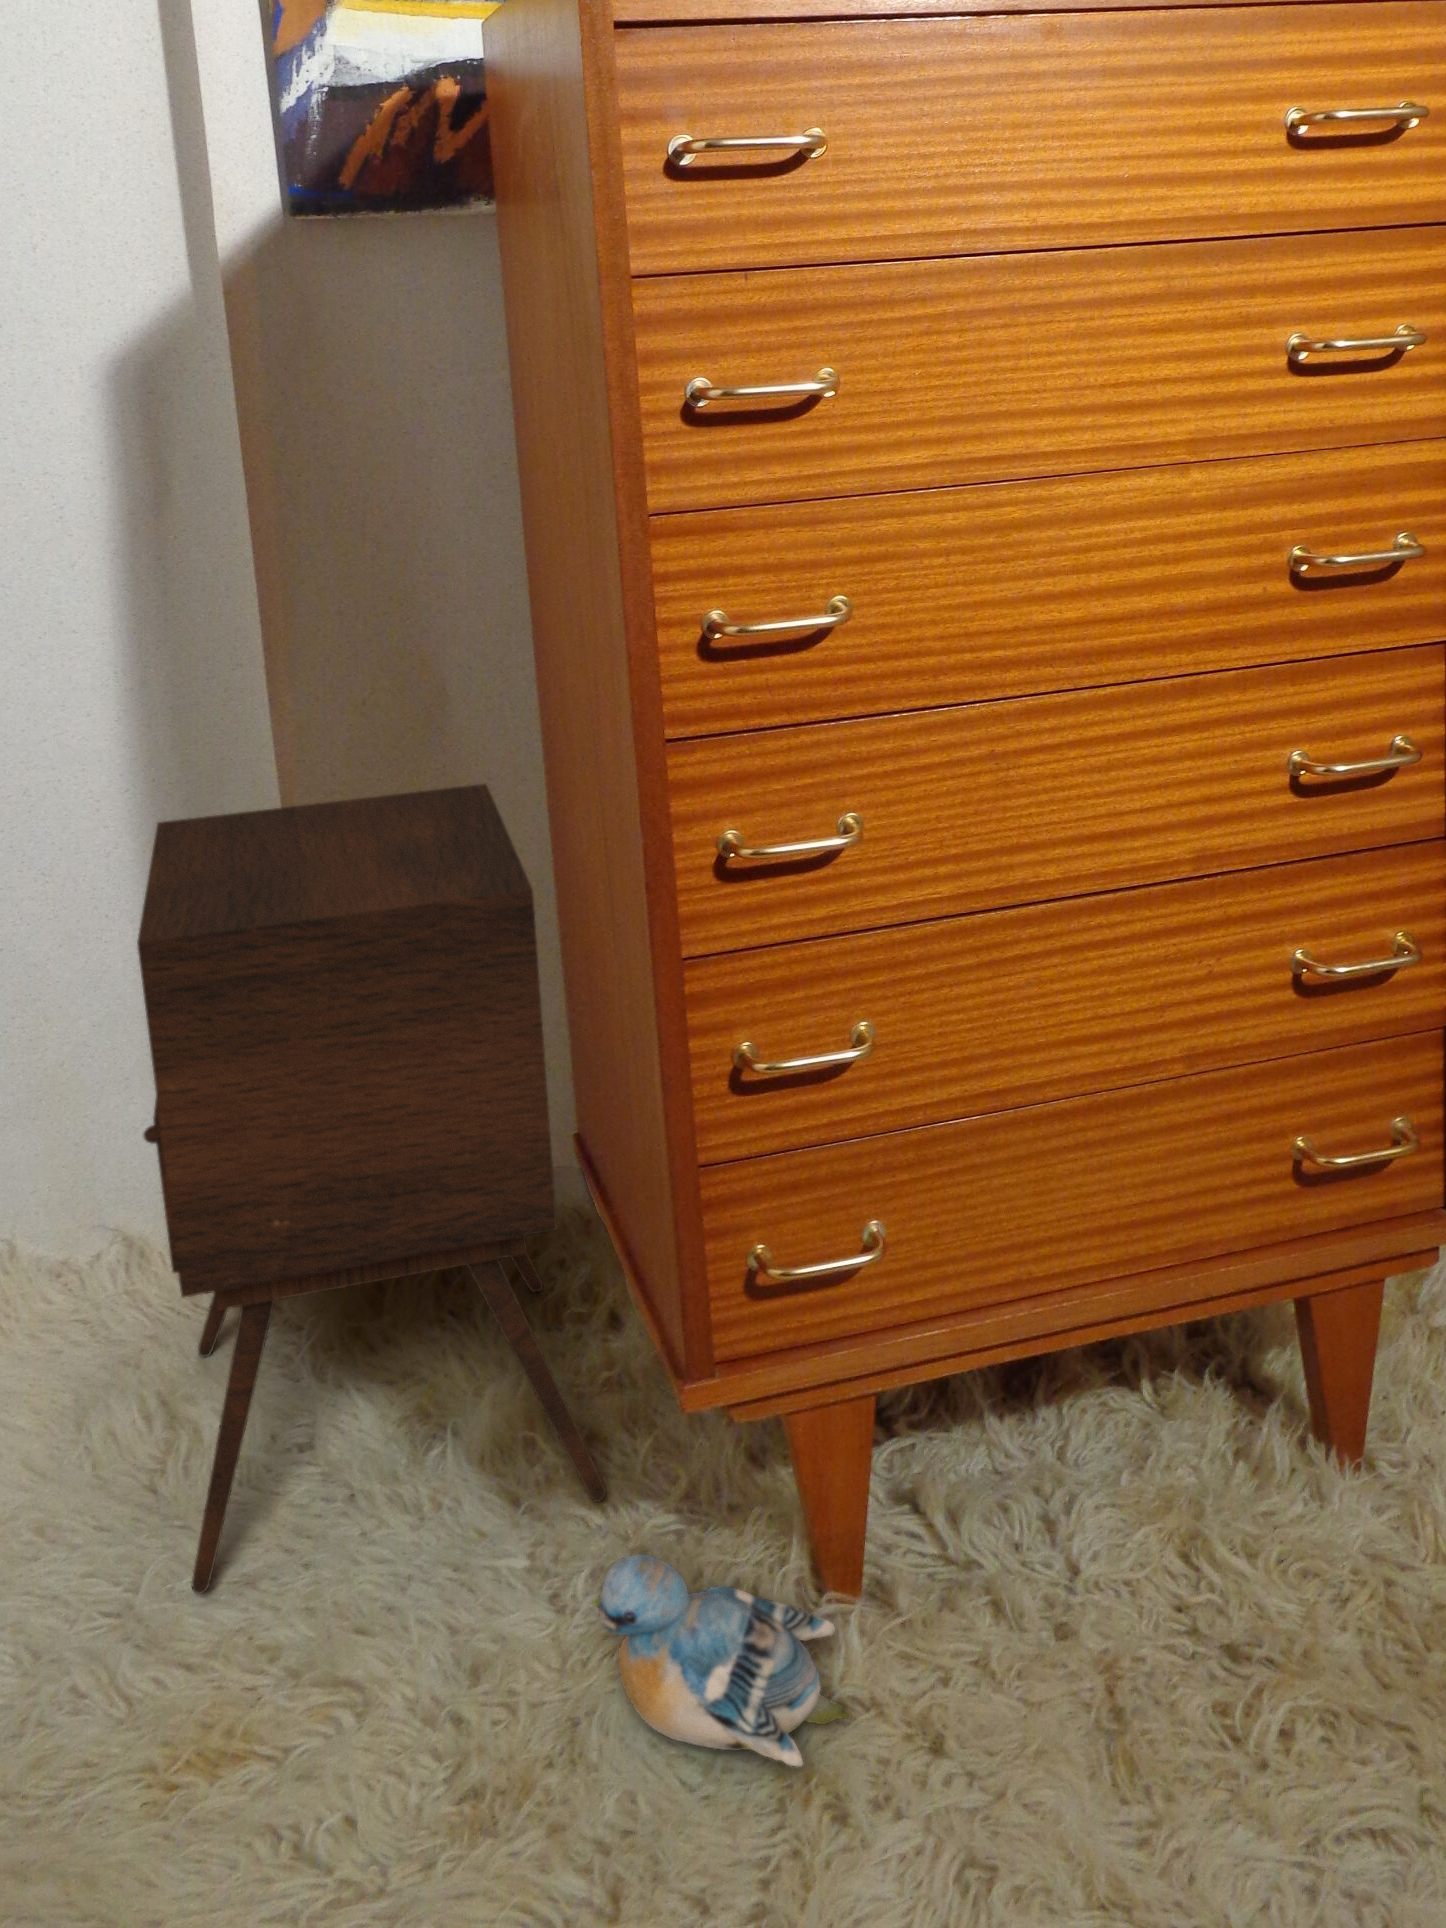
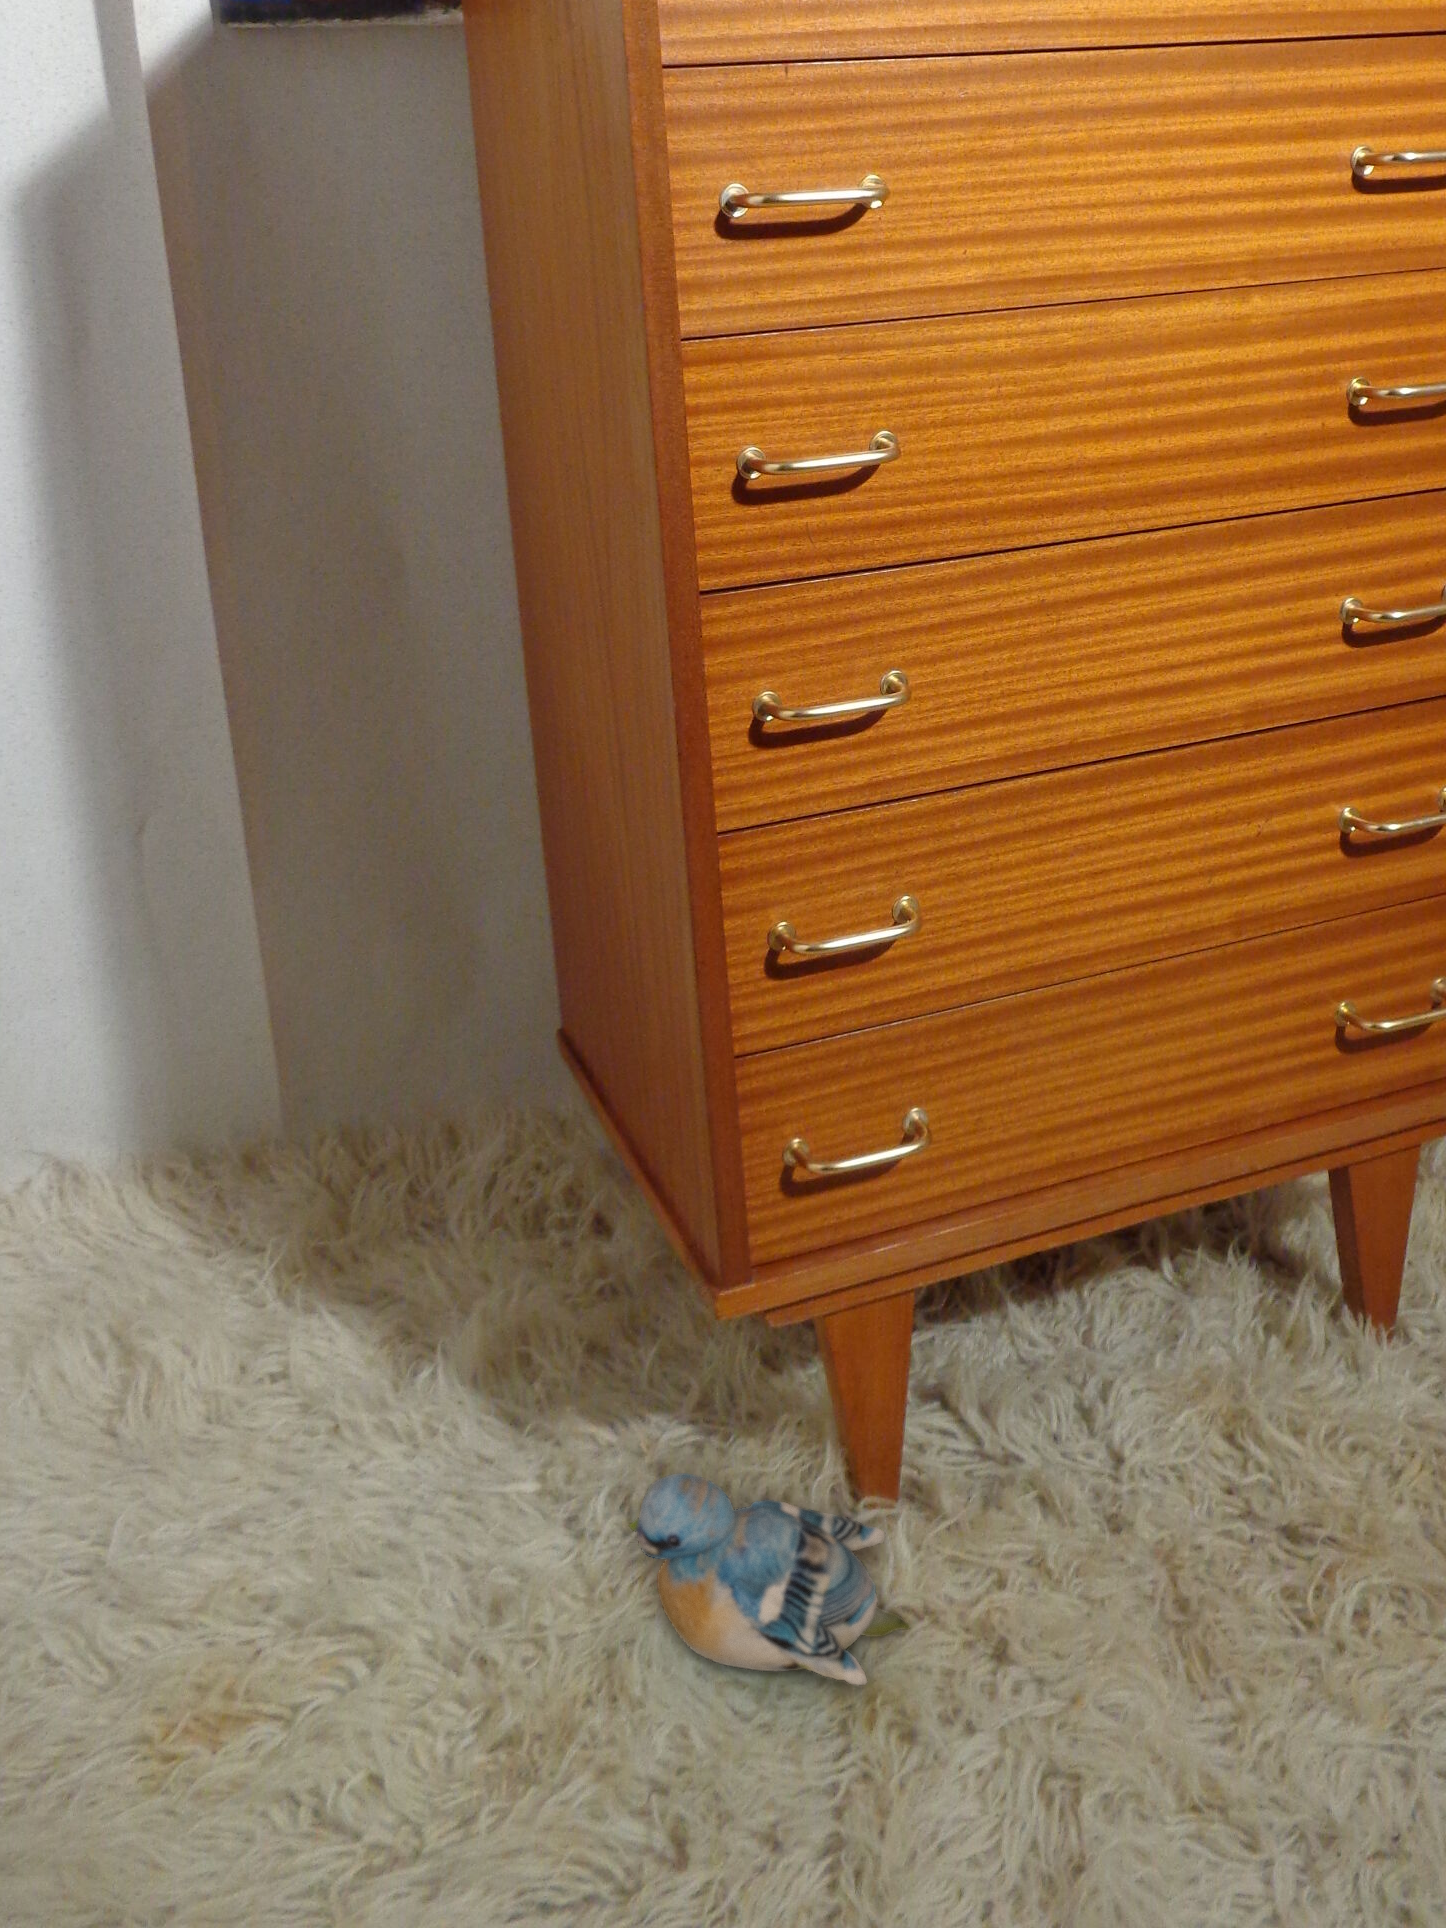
side table: present [137,784,606,1594] -> none [93,658,621,1542]

